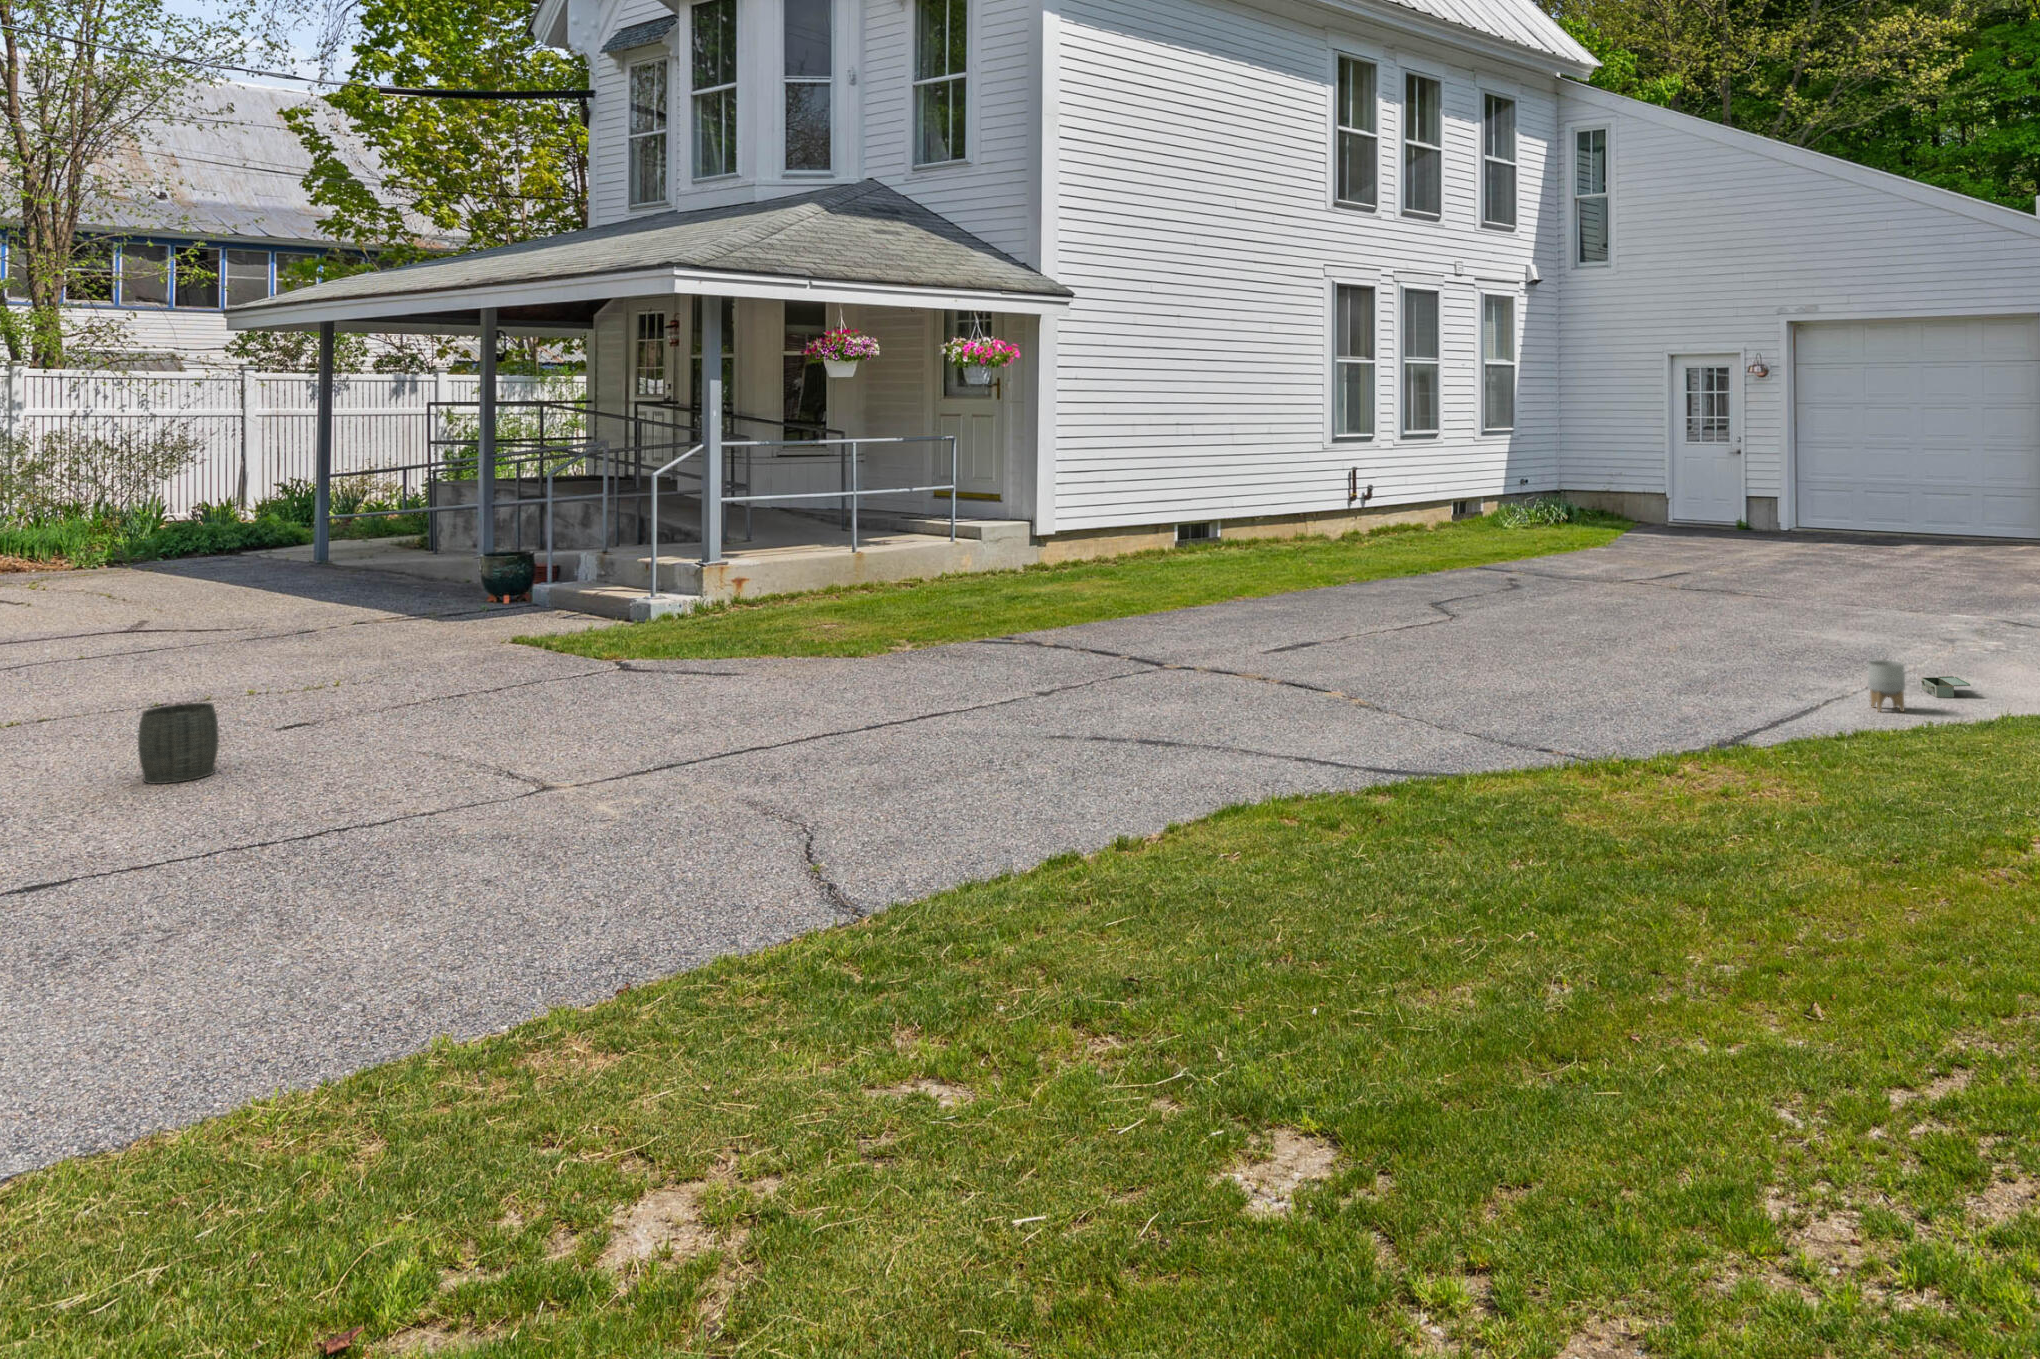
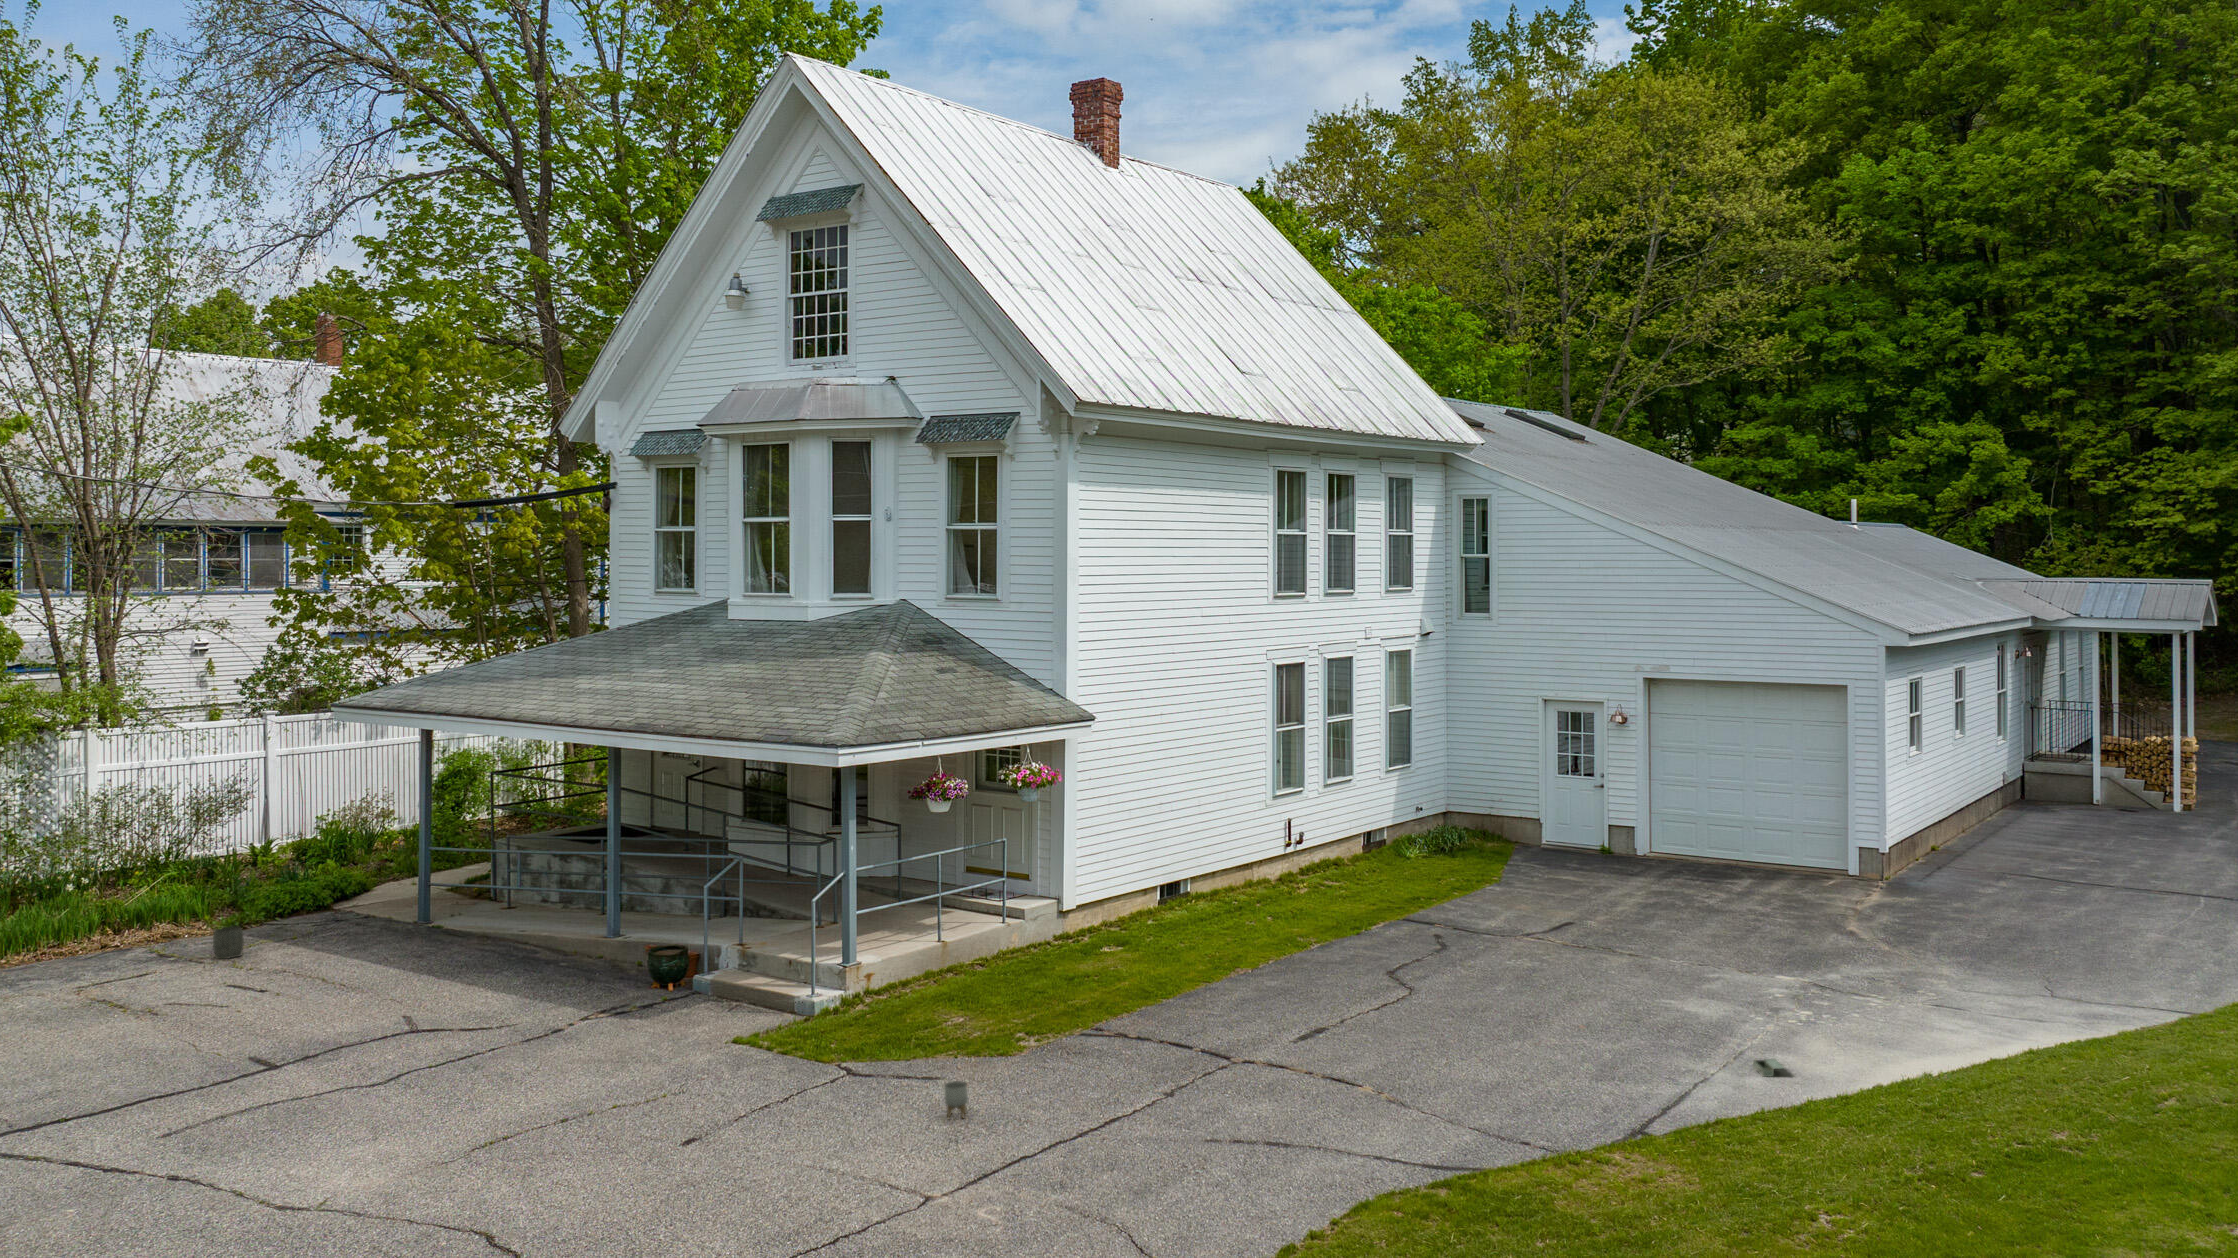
planter: present [1868,660,1905,712] -> present [944,1081,968,1119]
woven basket: present [138,703,219,784] -> present [213,926,244,959]

